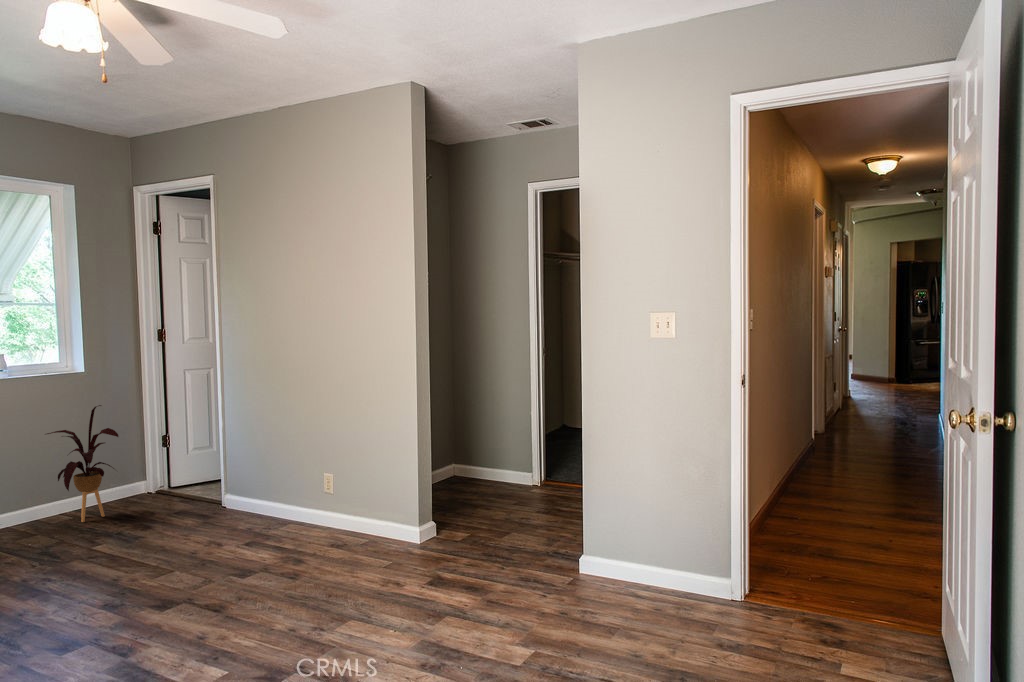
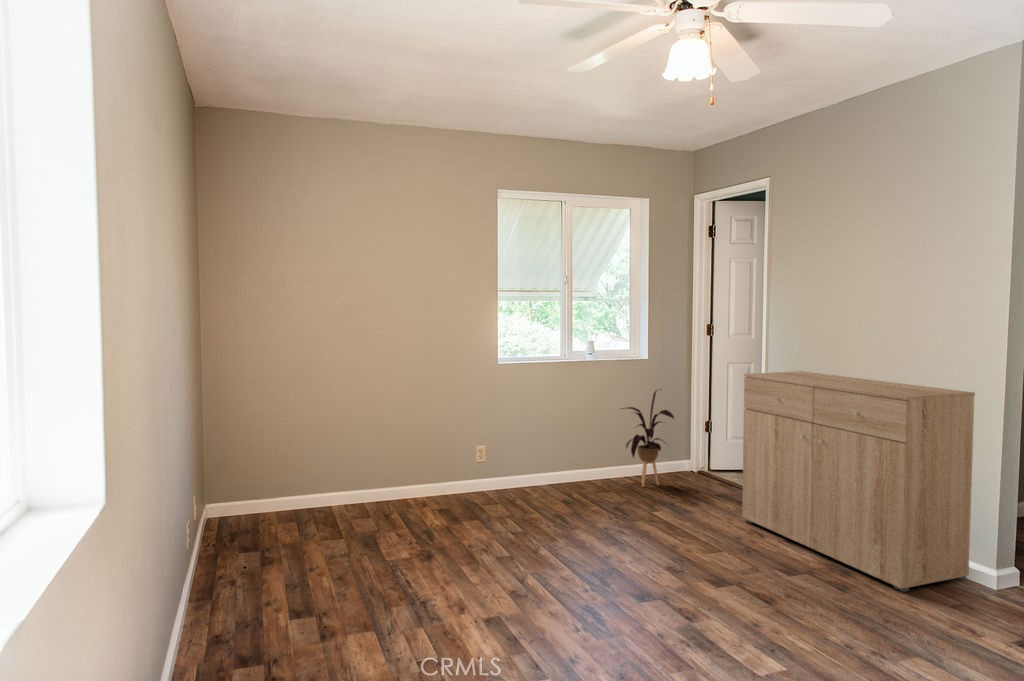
dresser: none [194,372,400,565] -> present [742,371,975,592]

